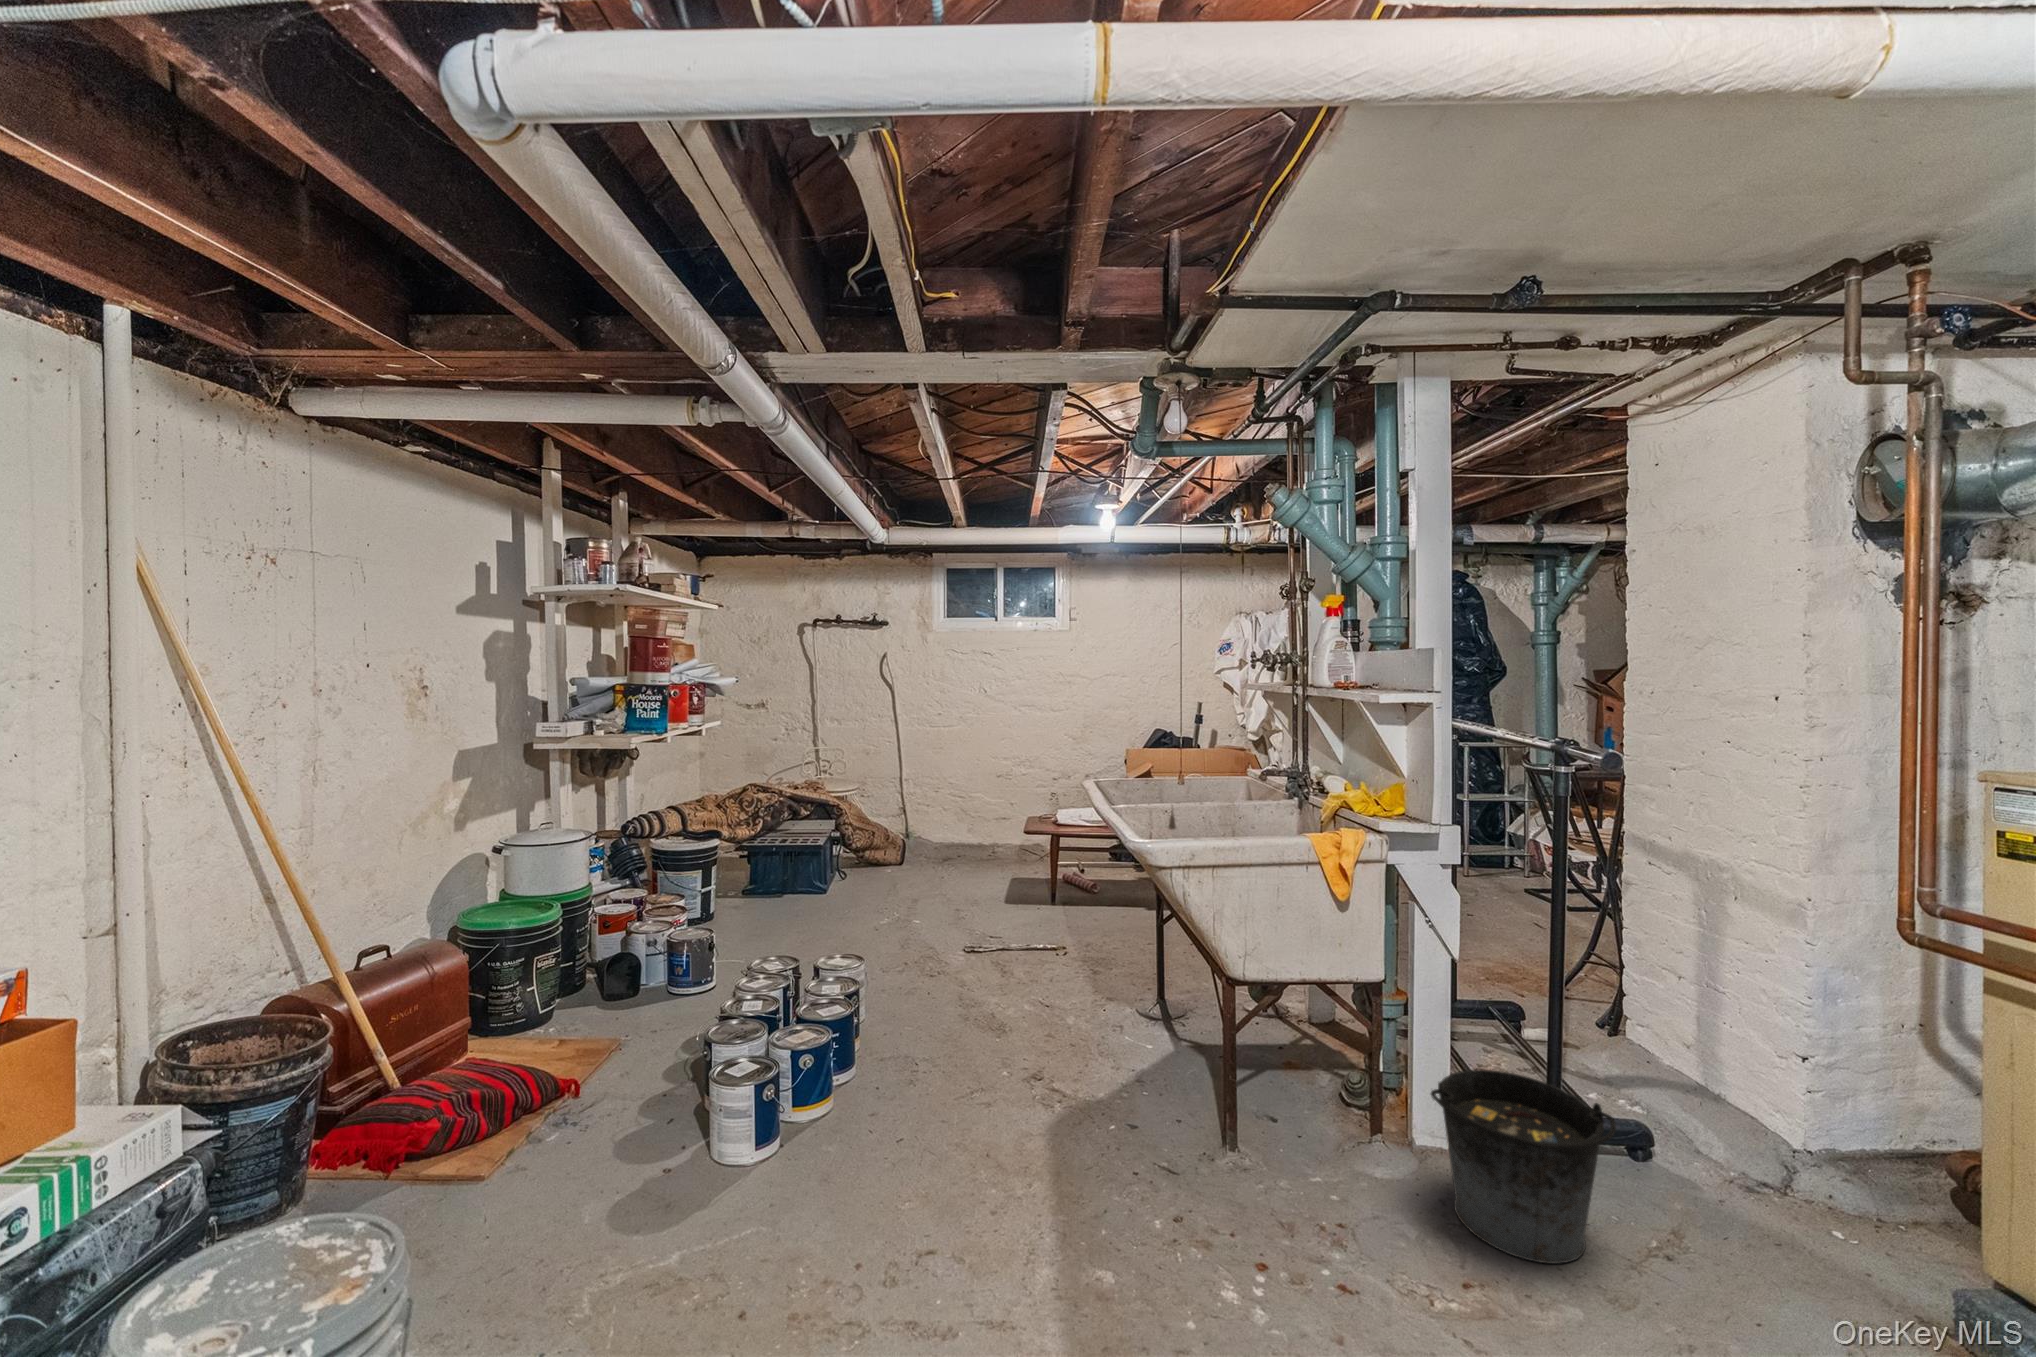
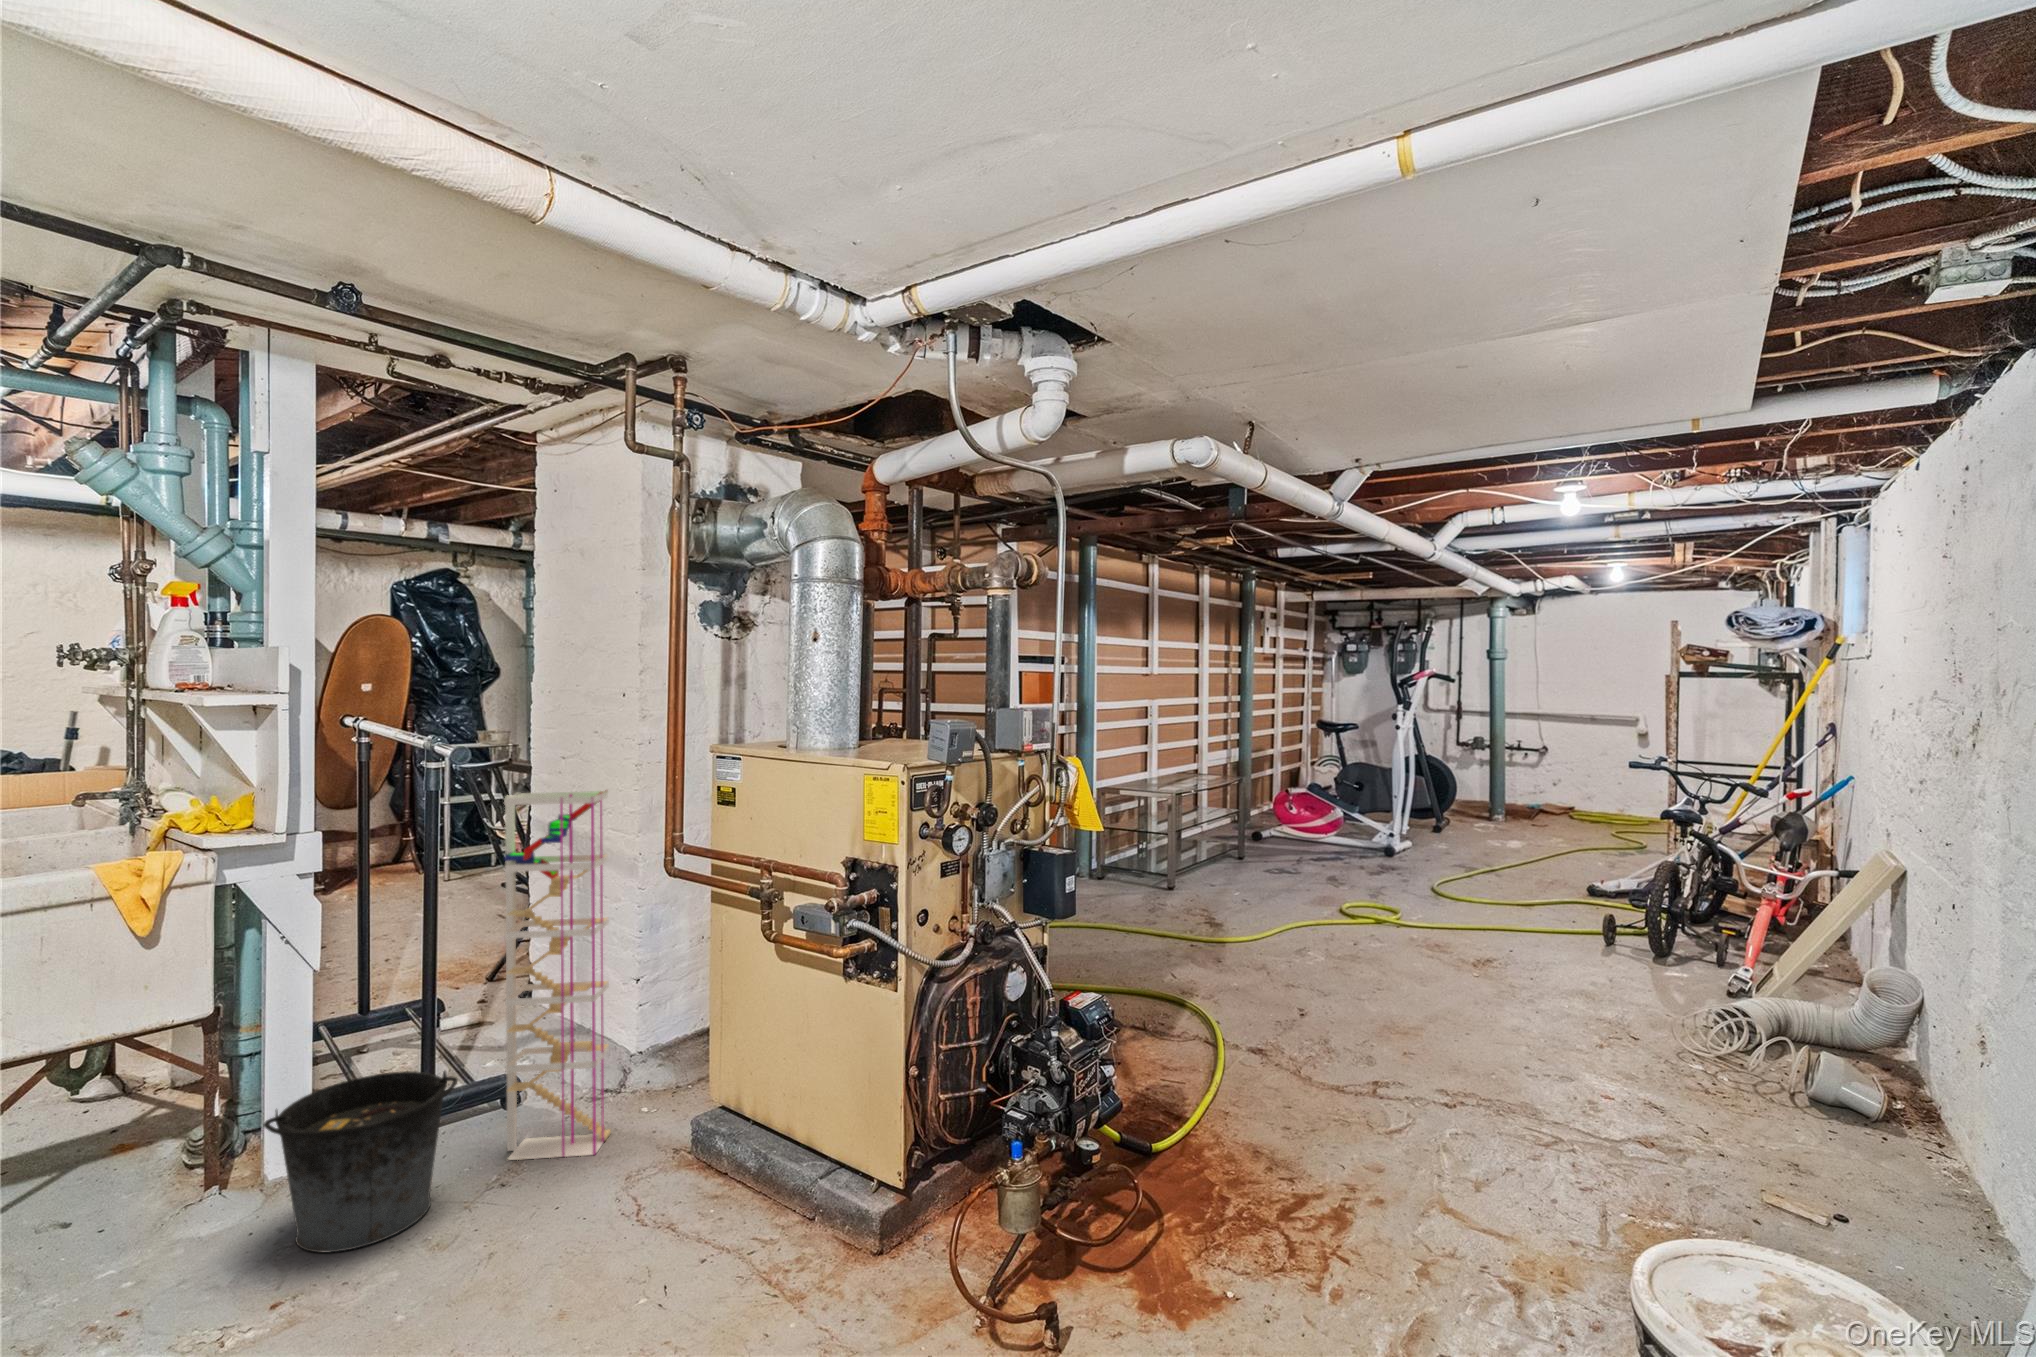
shelving unit: none [1653,810,1799,1279] -> present [504,790,611,1160]

